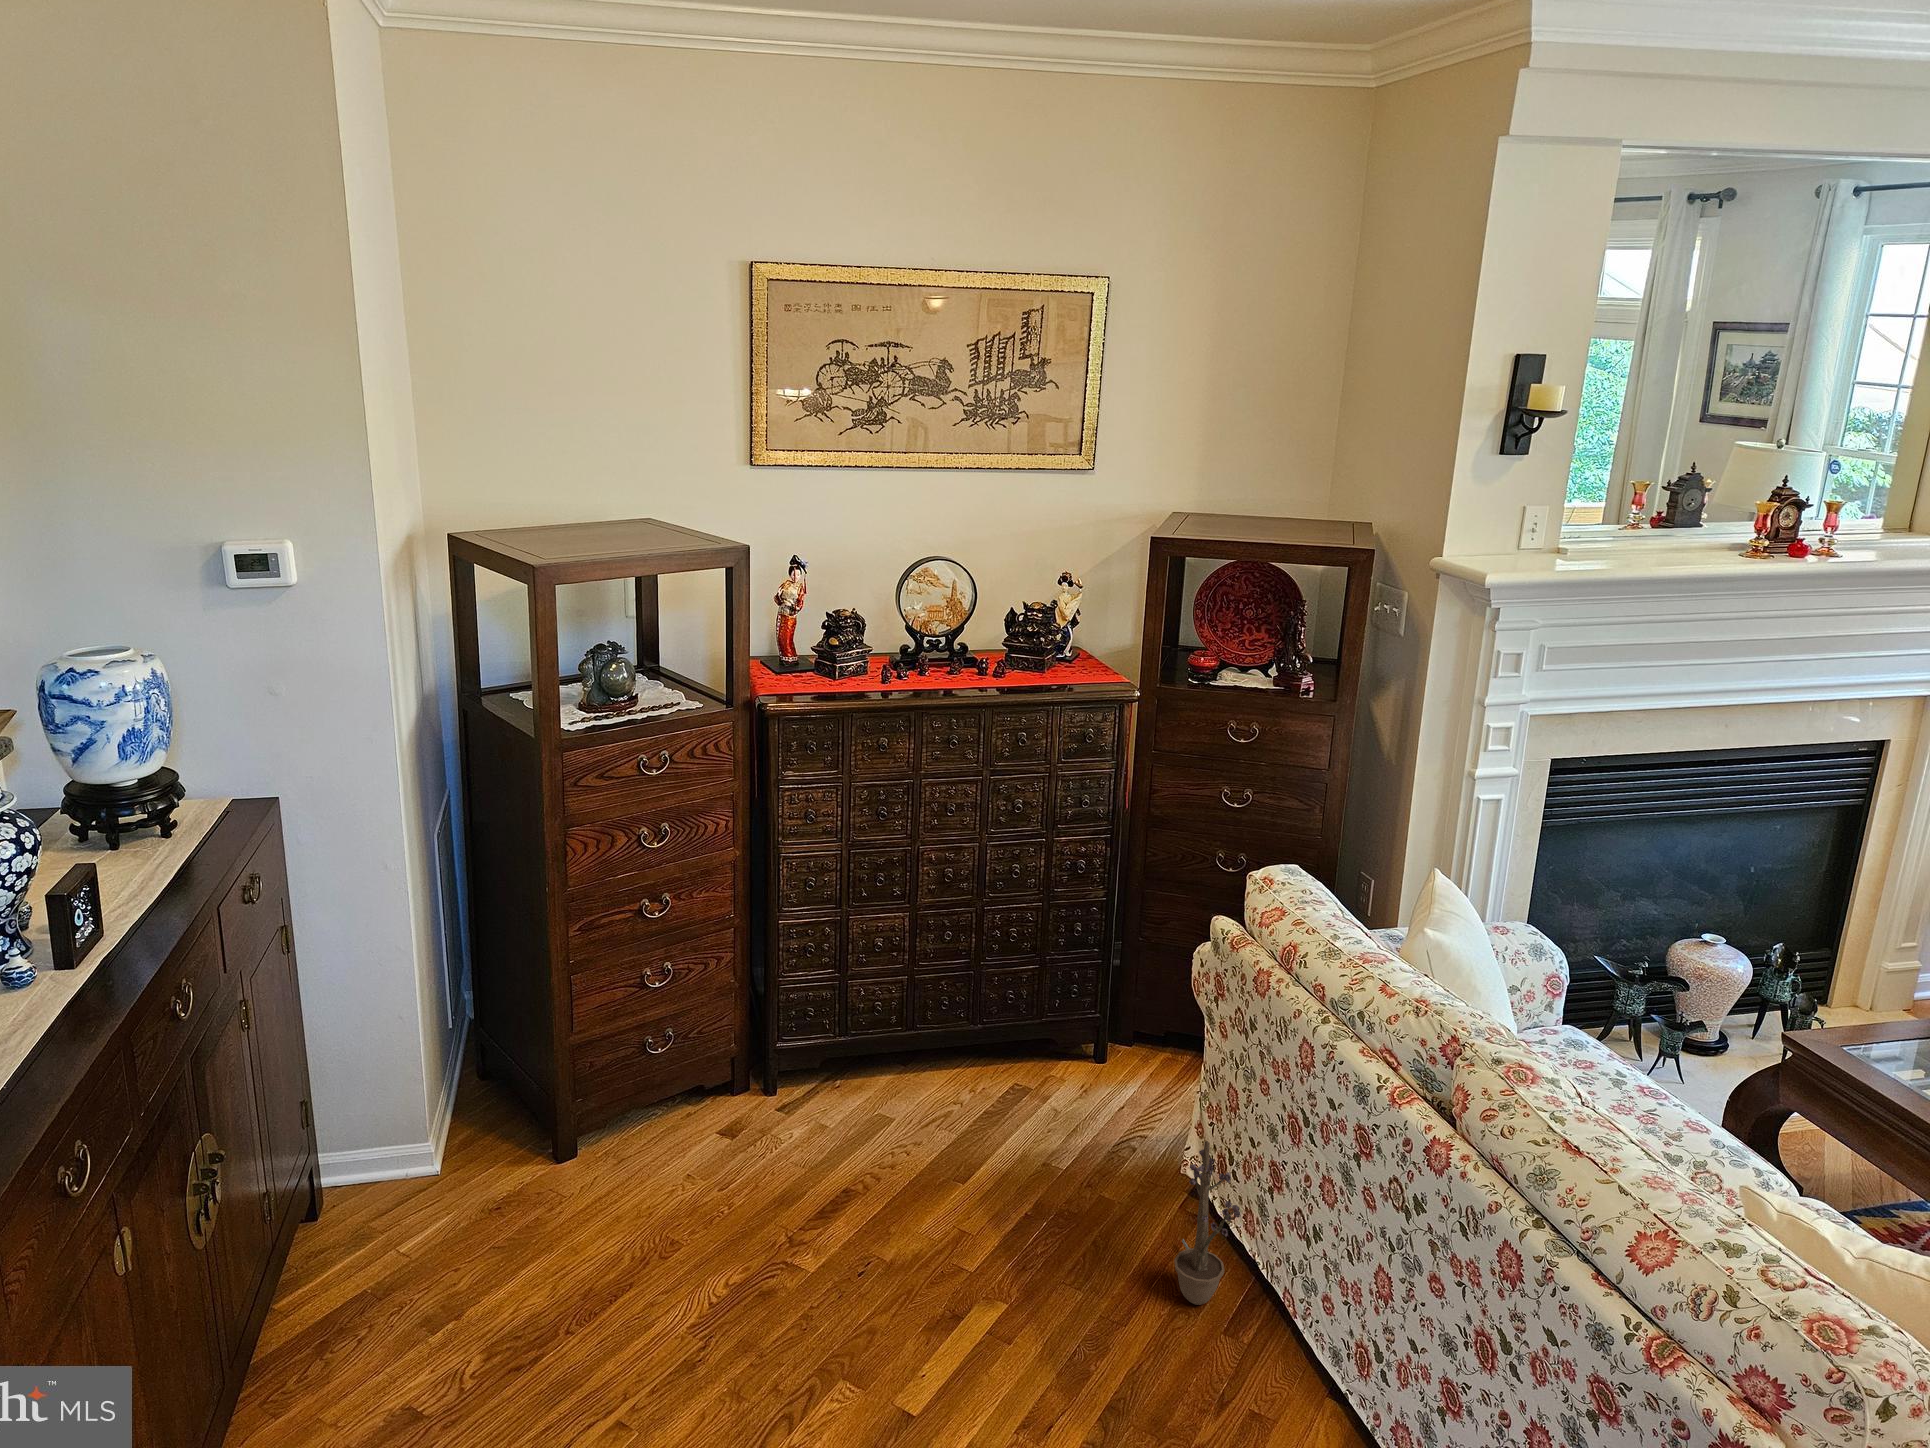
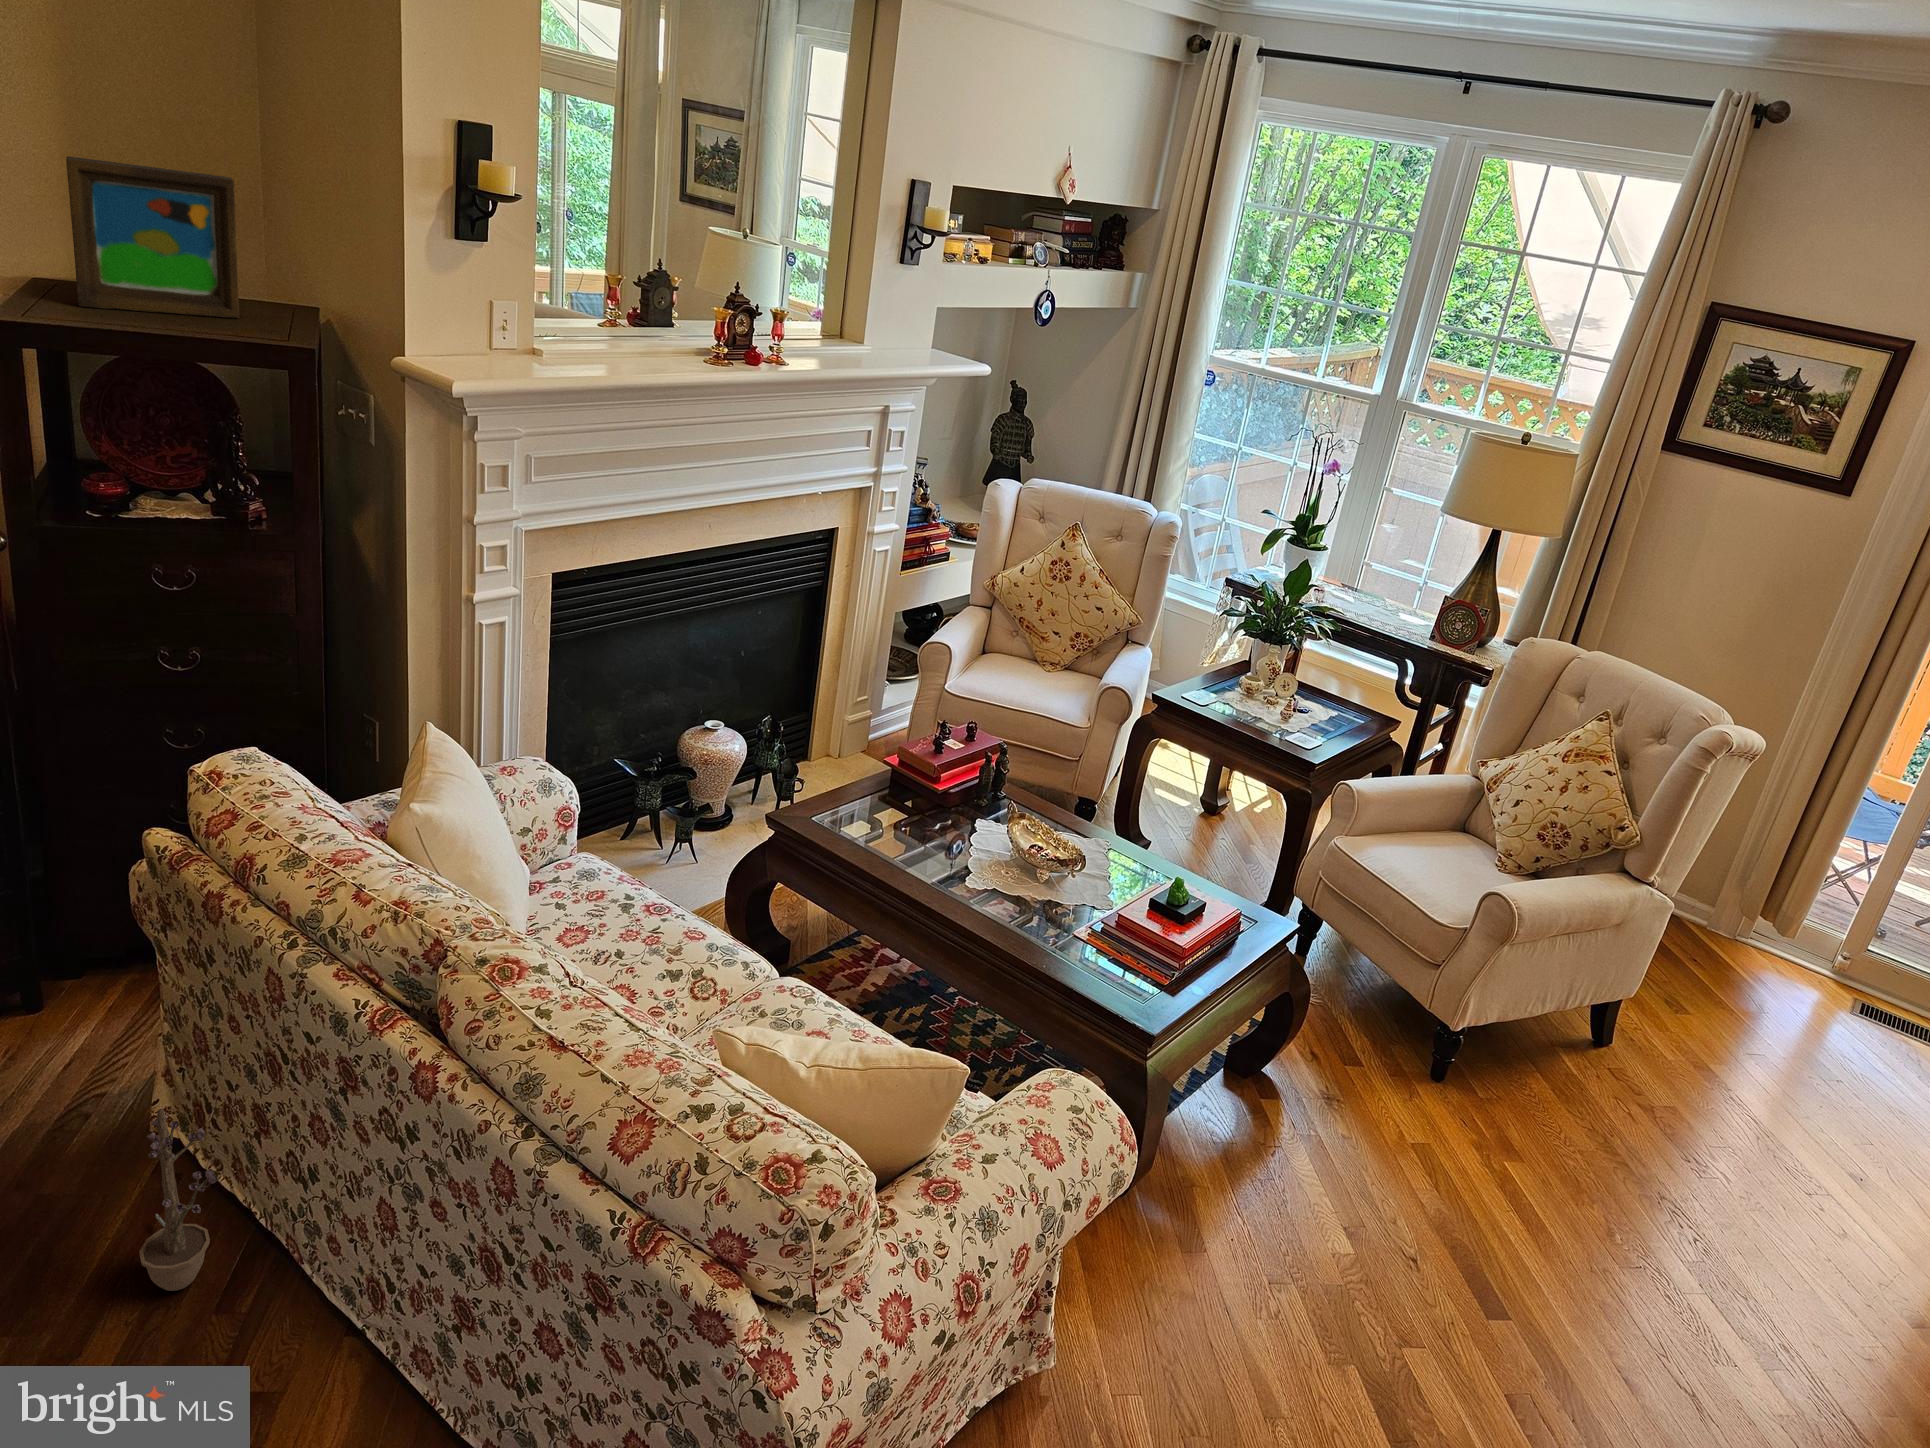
picture frame: none [1200,414,1321,527] -> present [66,156,239,318]

